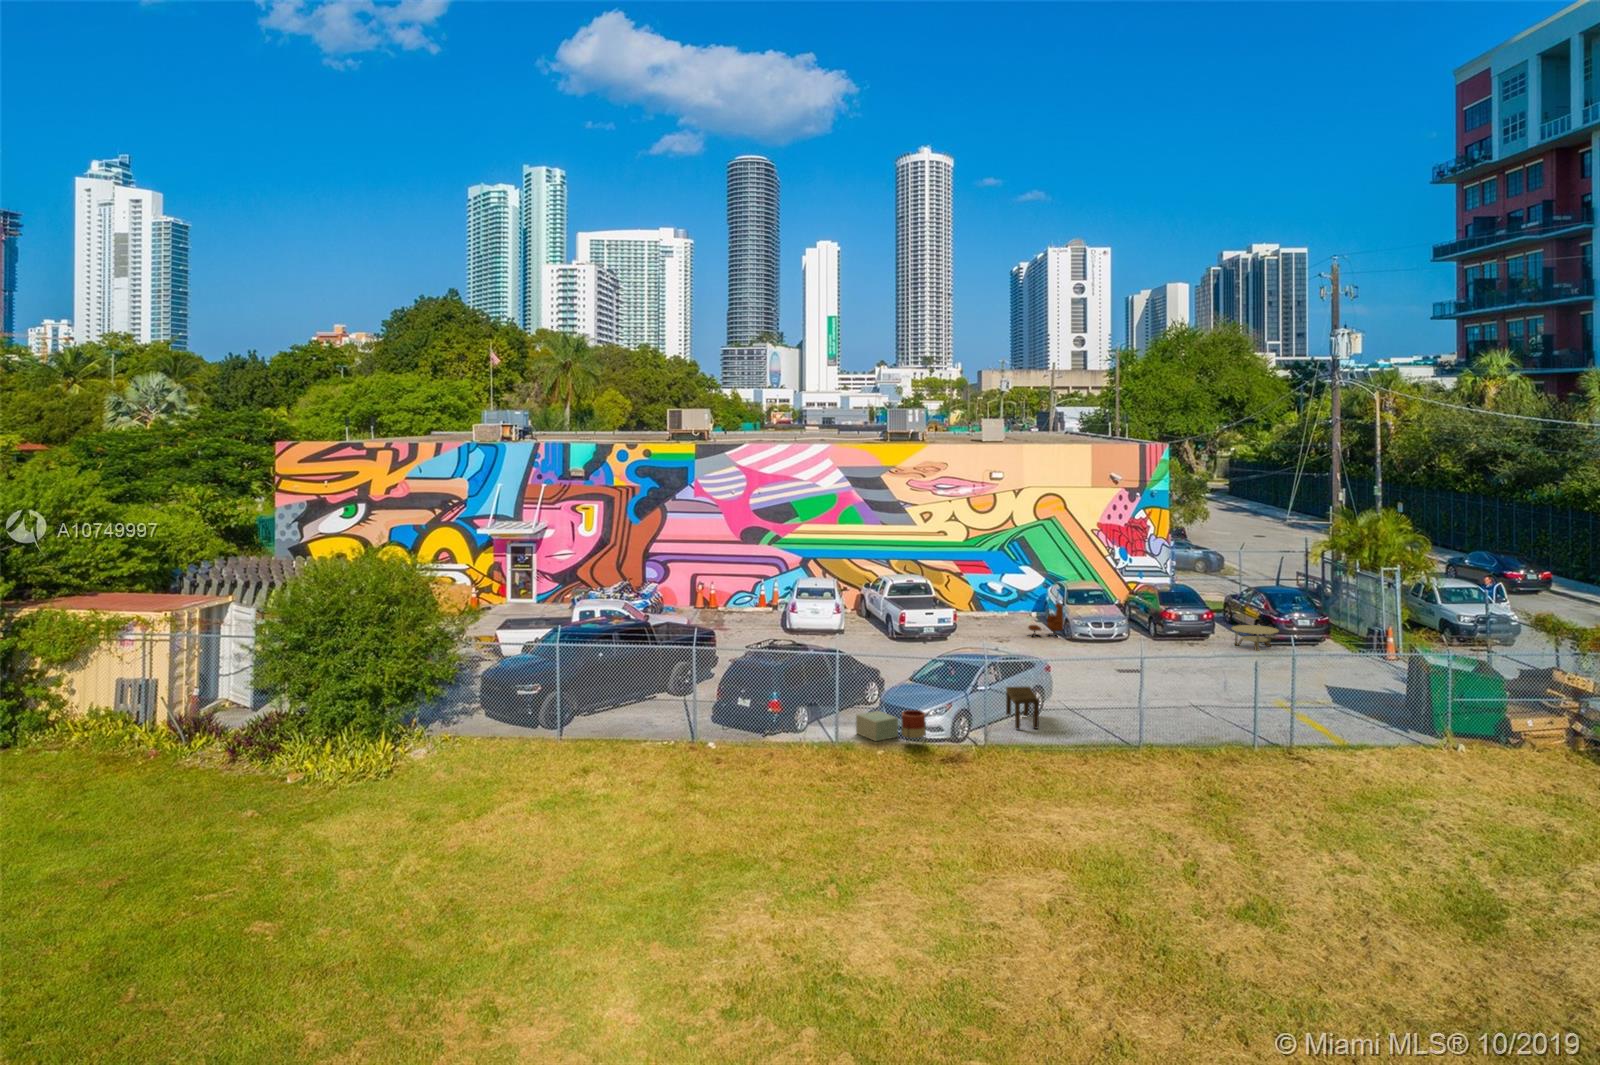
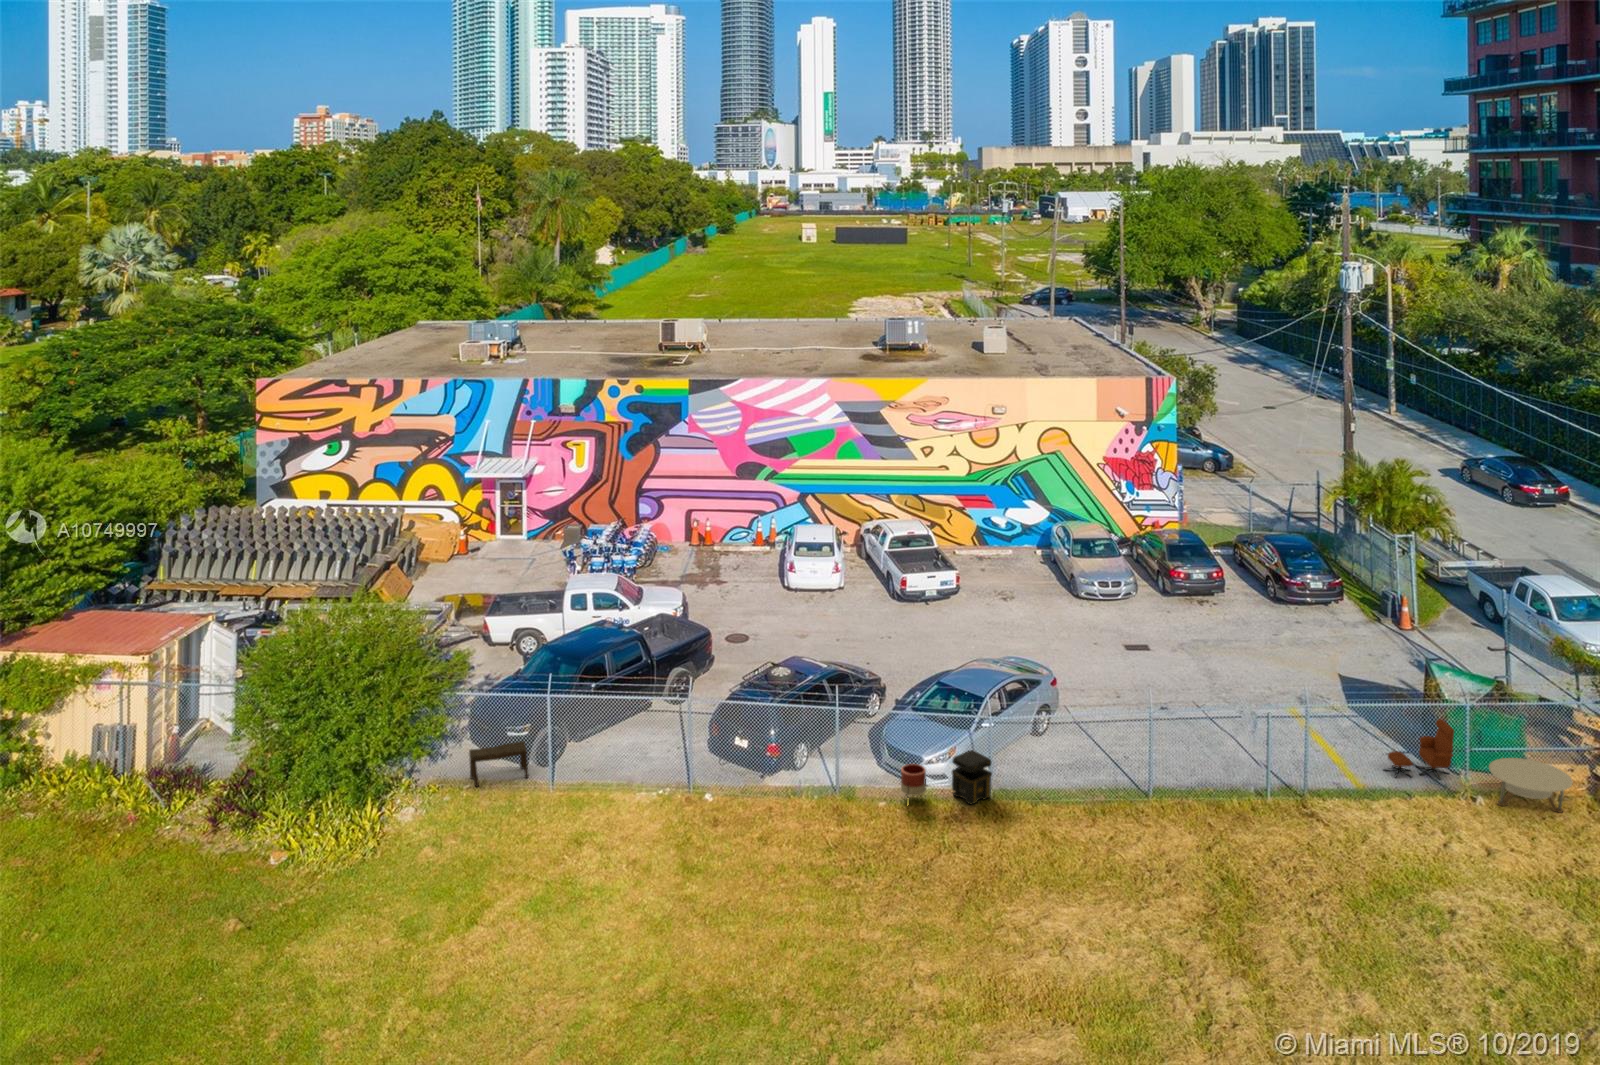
lounge chair: present [1028,603,1063,637] -> present [1384,719,1454,779]
round table: present [1232,625,1279,651] -> present [1489,758,1573,813]
bench: present [1006,686,1039,729] -> present [469,741,529,787]
toolbox: none [951,699,990,747] -> present [952,751,992,804]
storage box: present [856,711,898,741] -> none [854,756,897,794]

